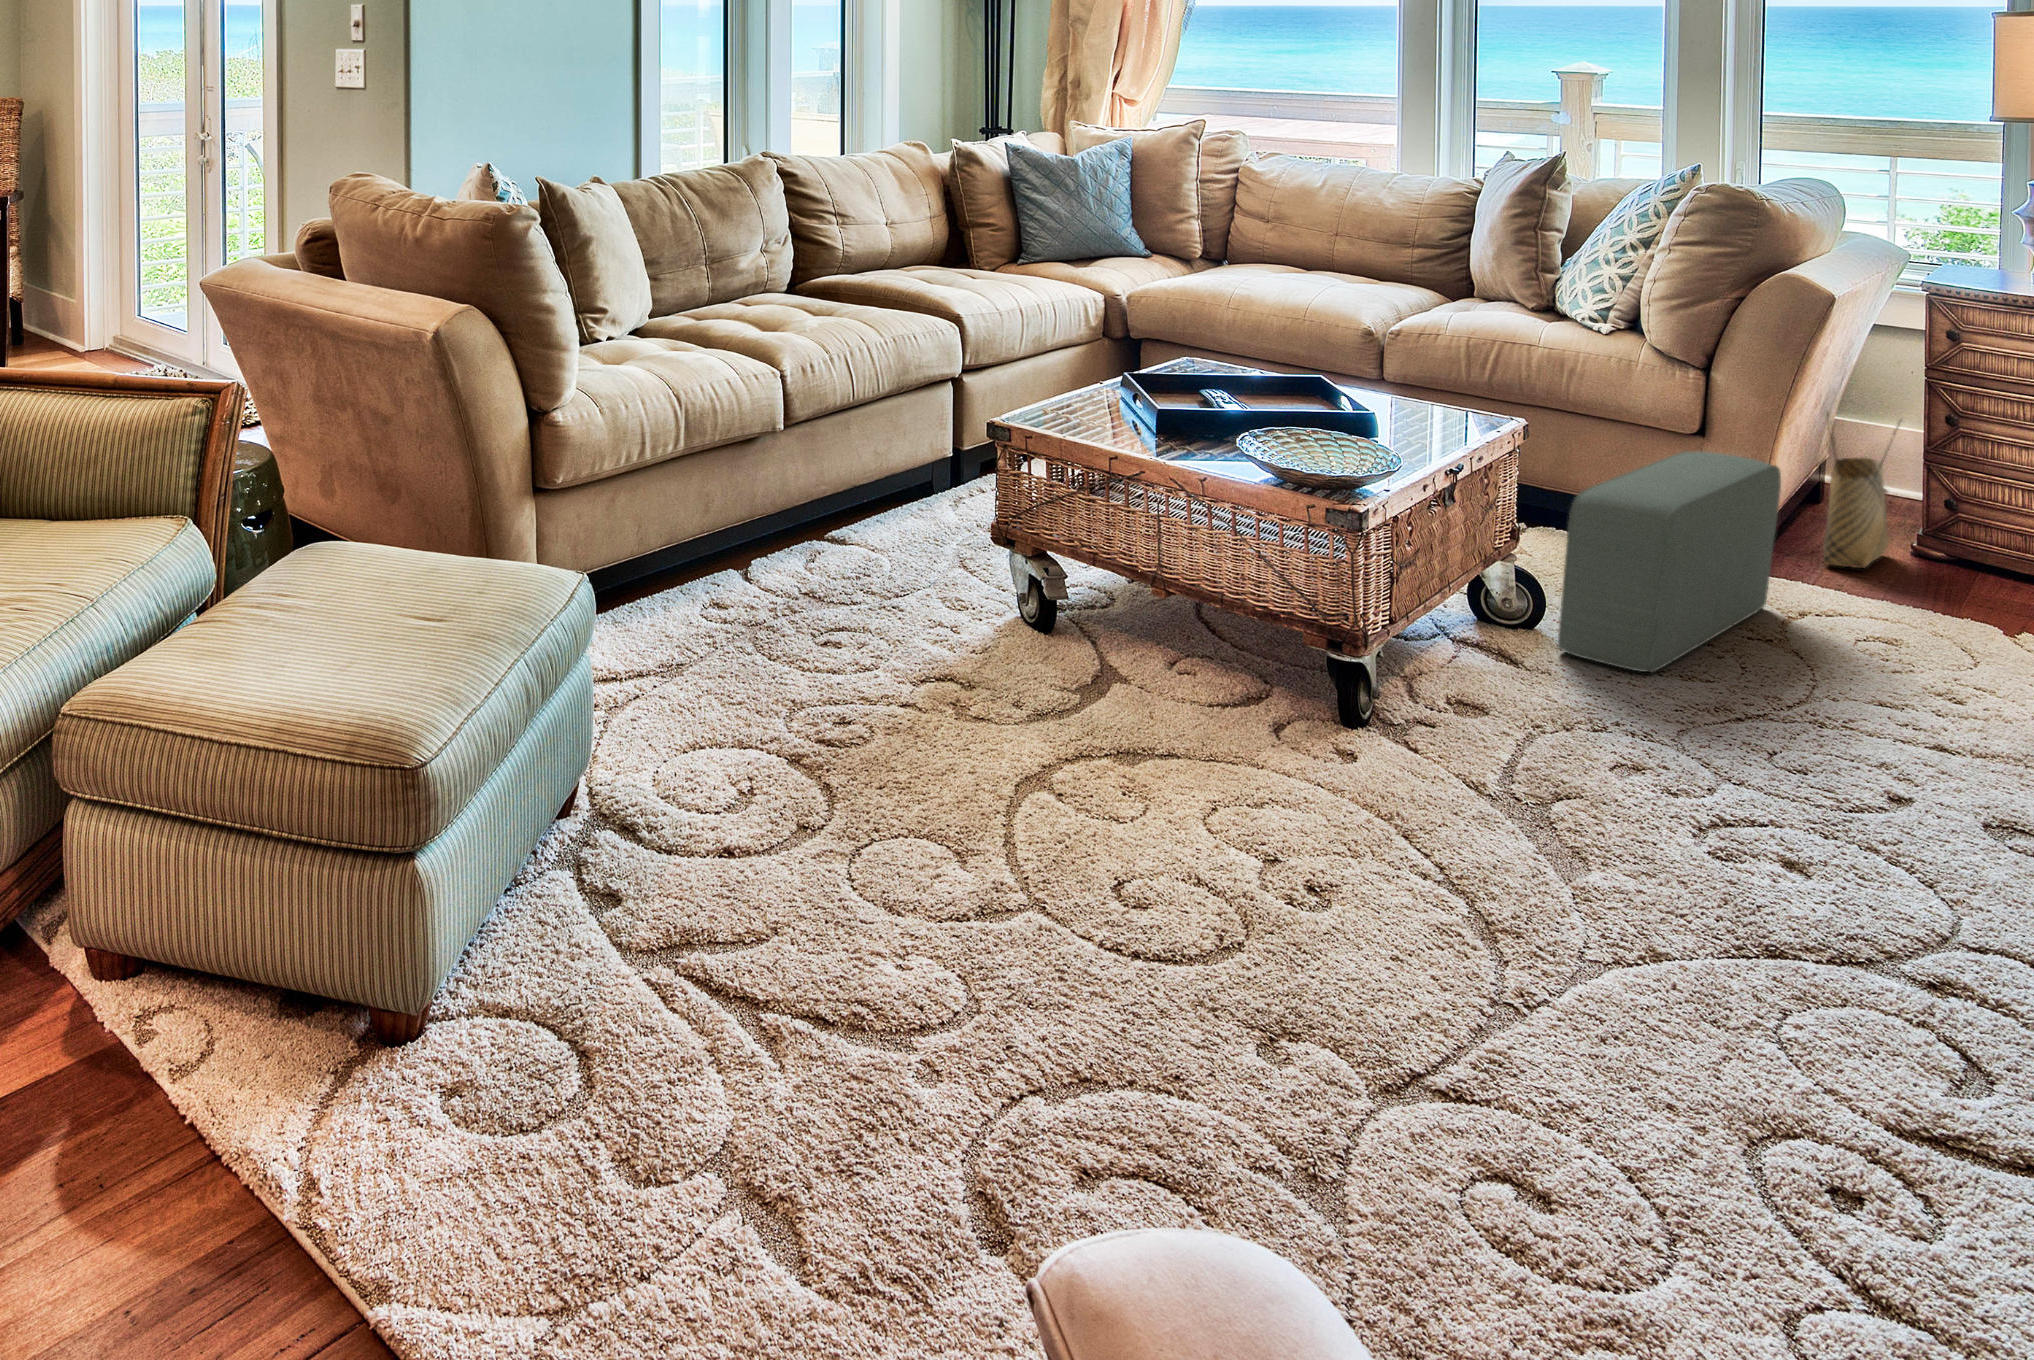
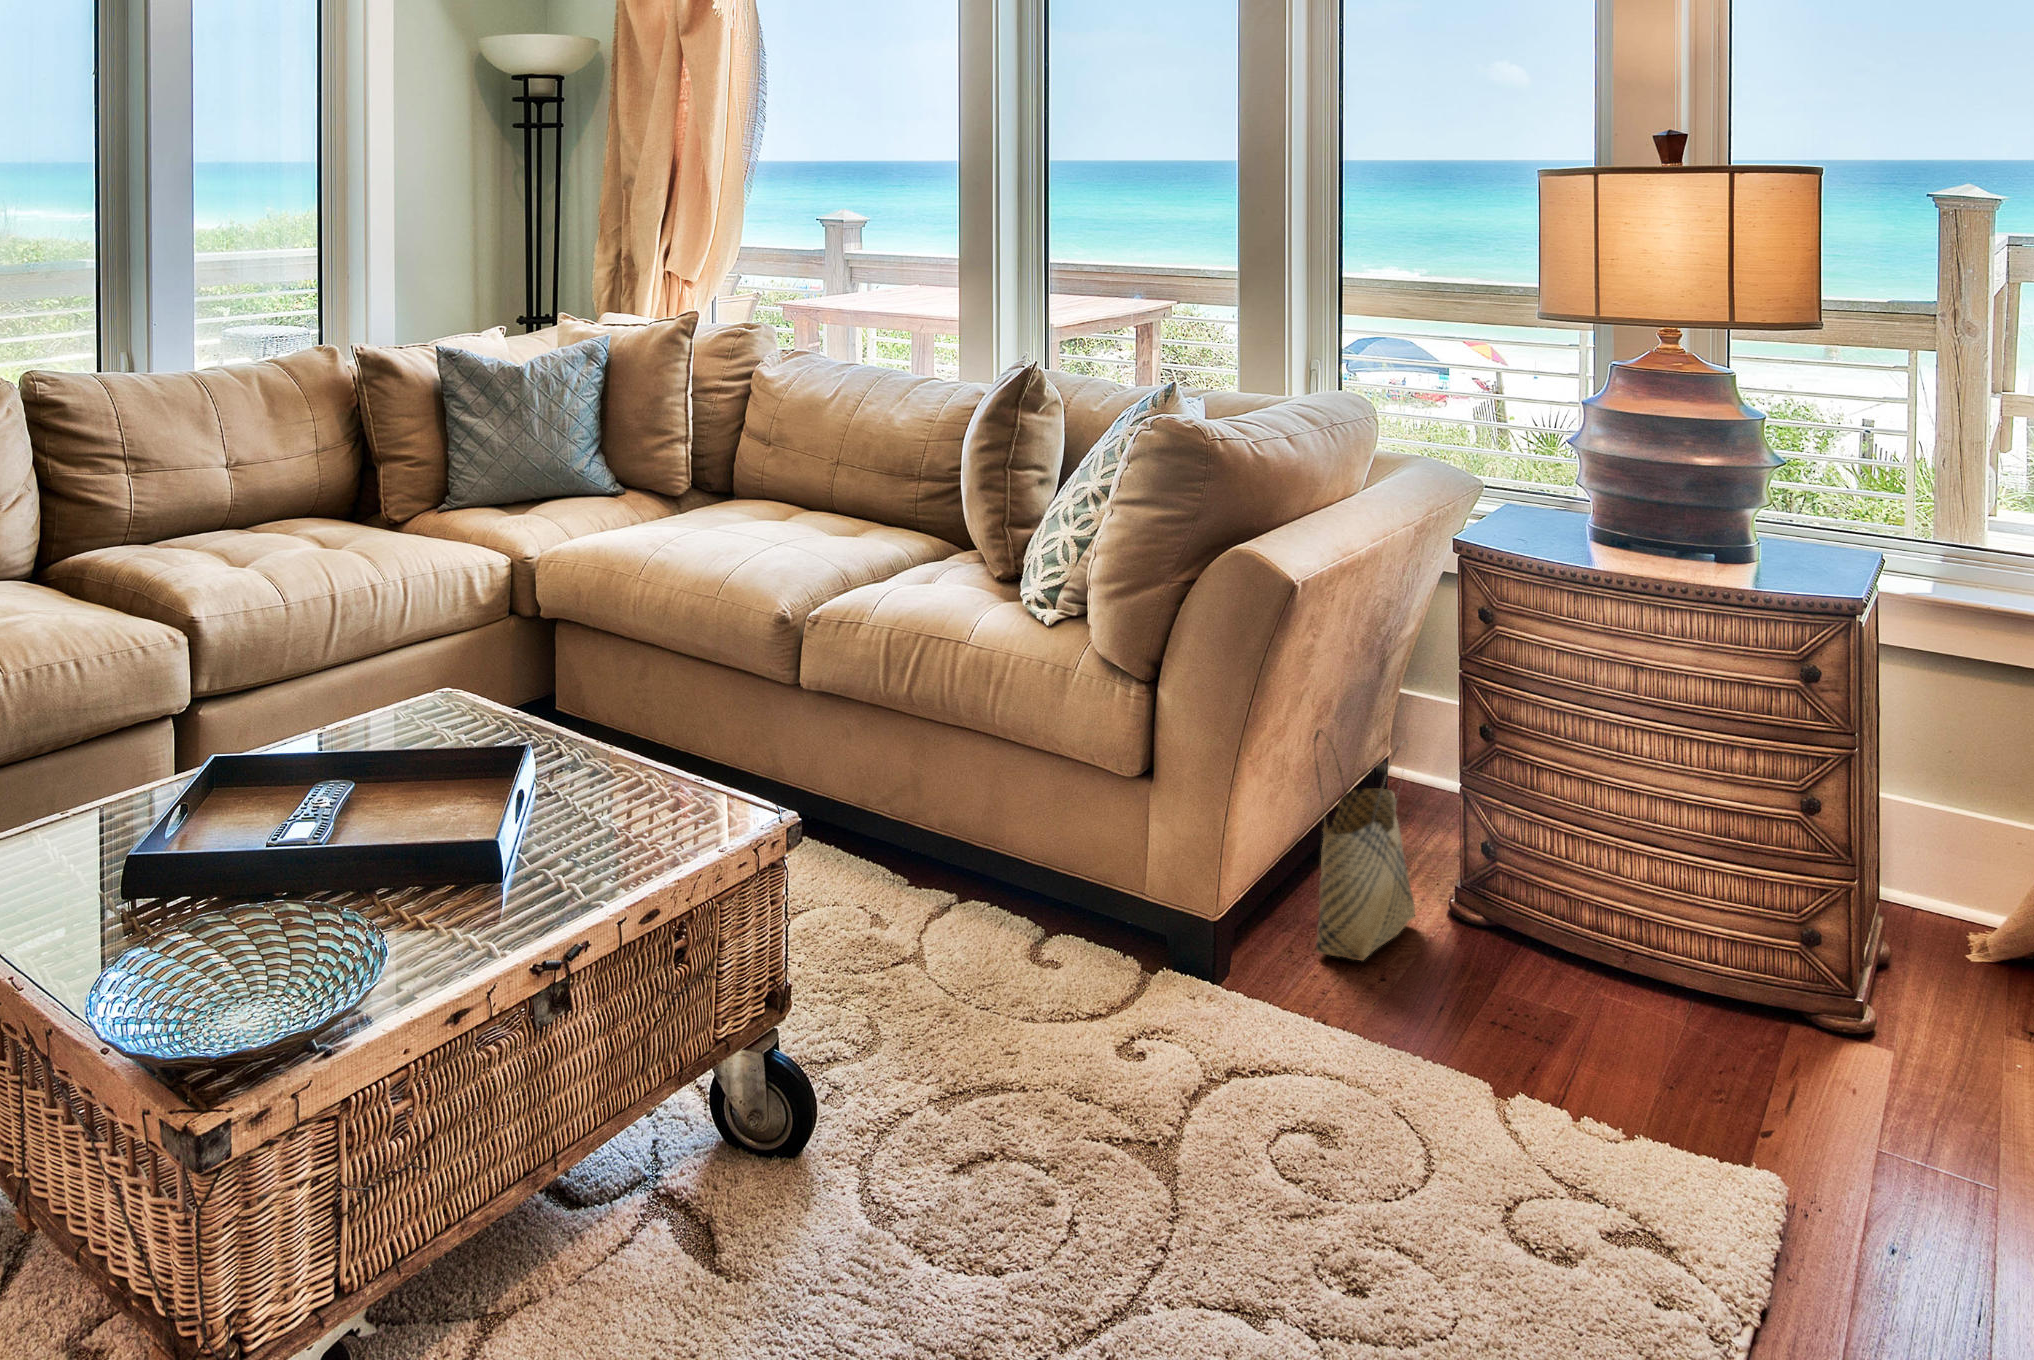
pouf: present [1558,451,1781,672] -> none [789,824,1184,1241]

